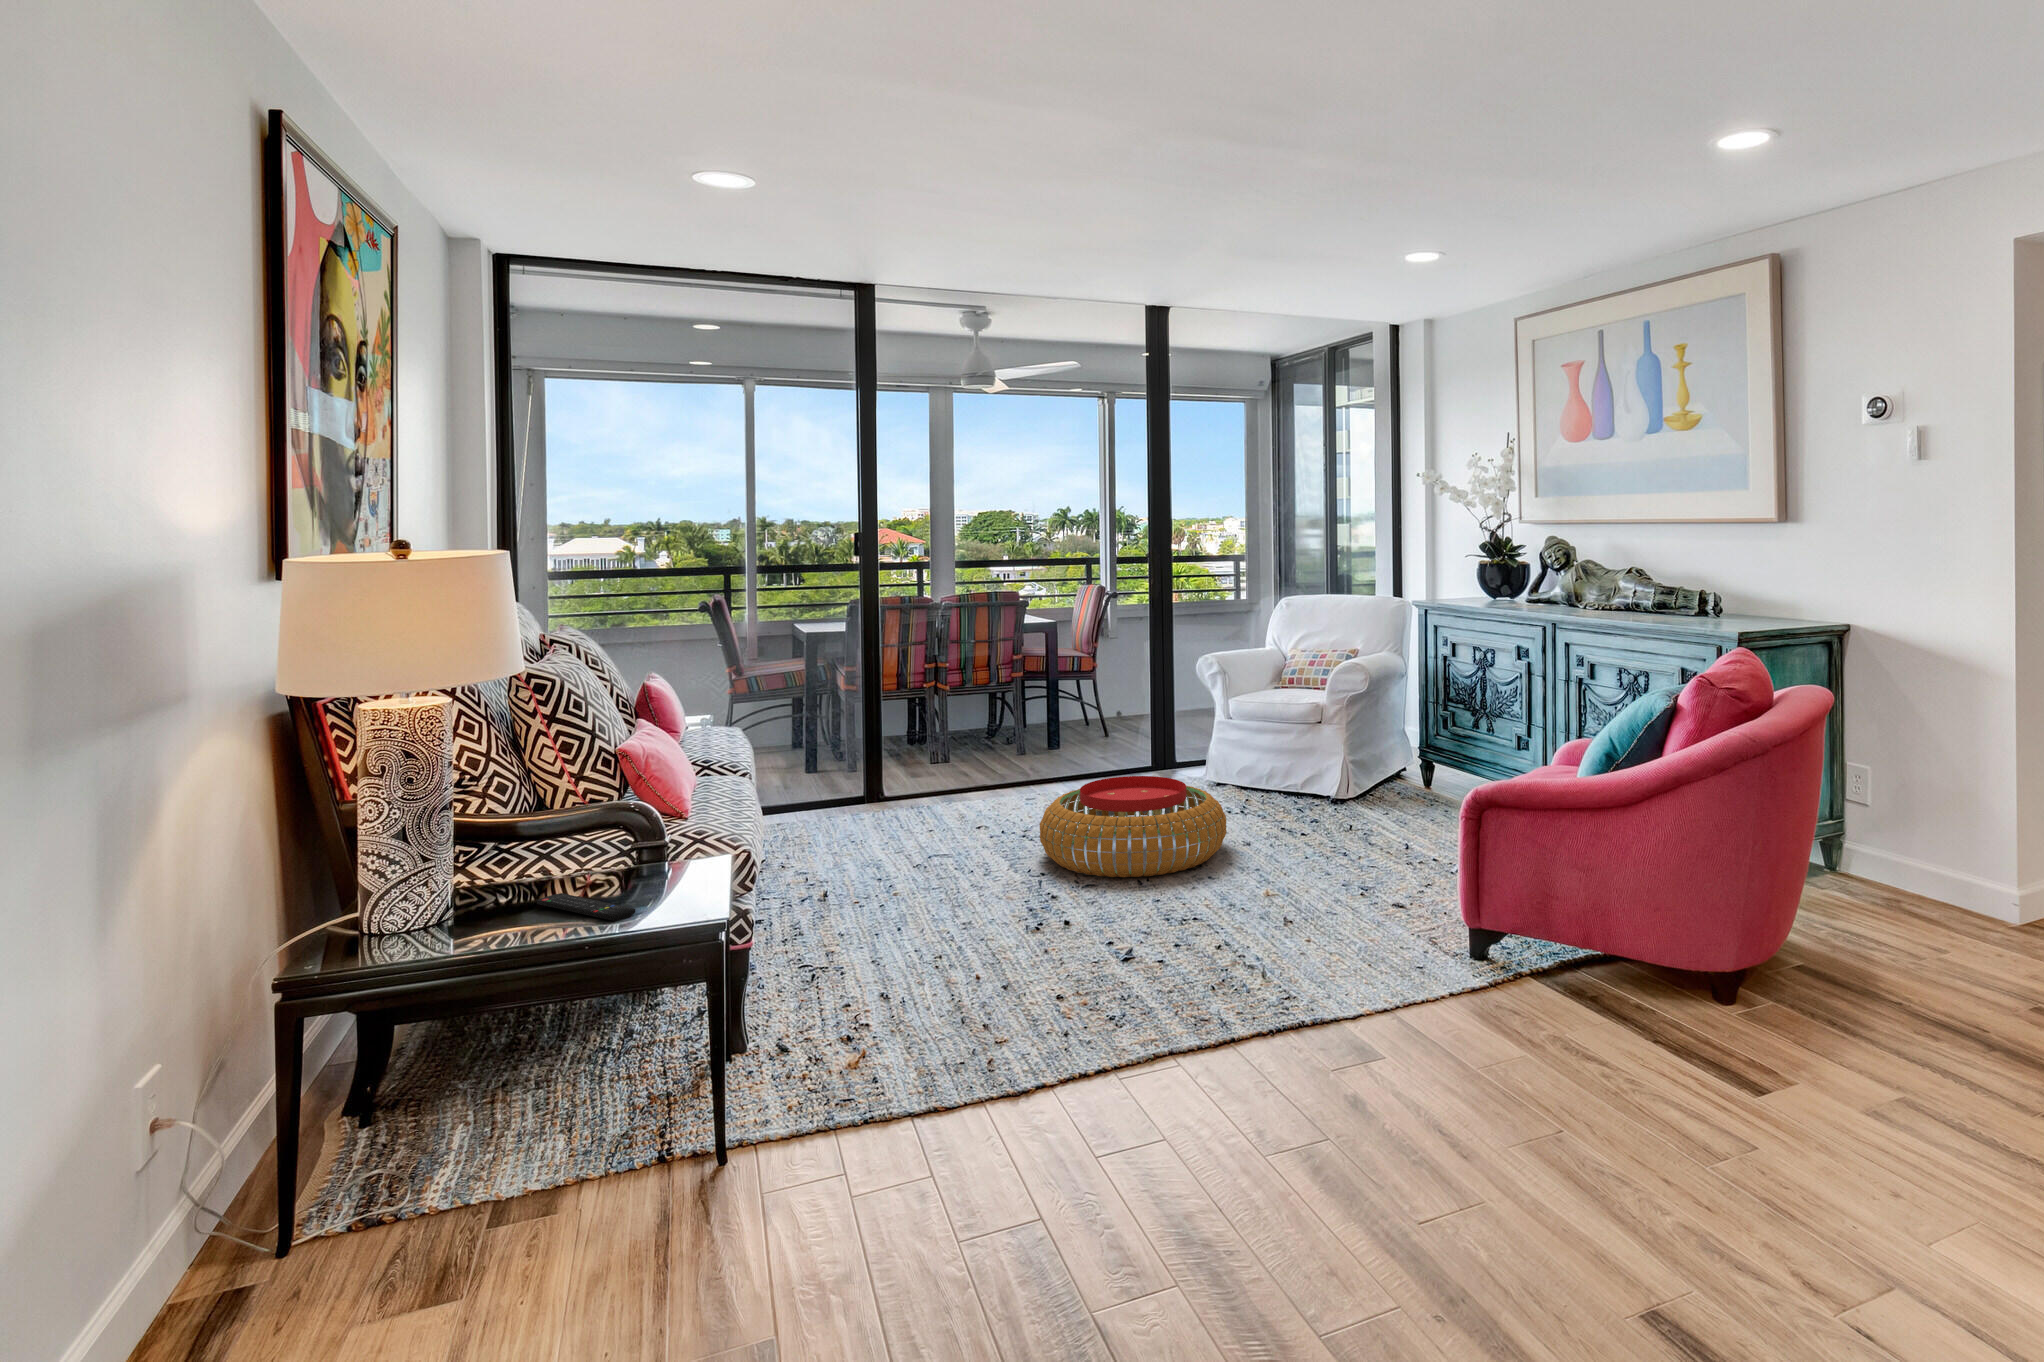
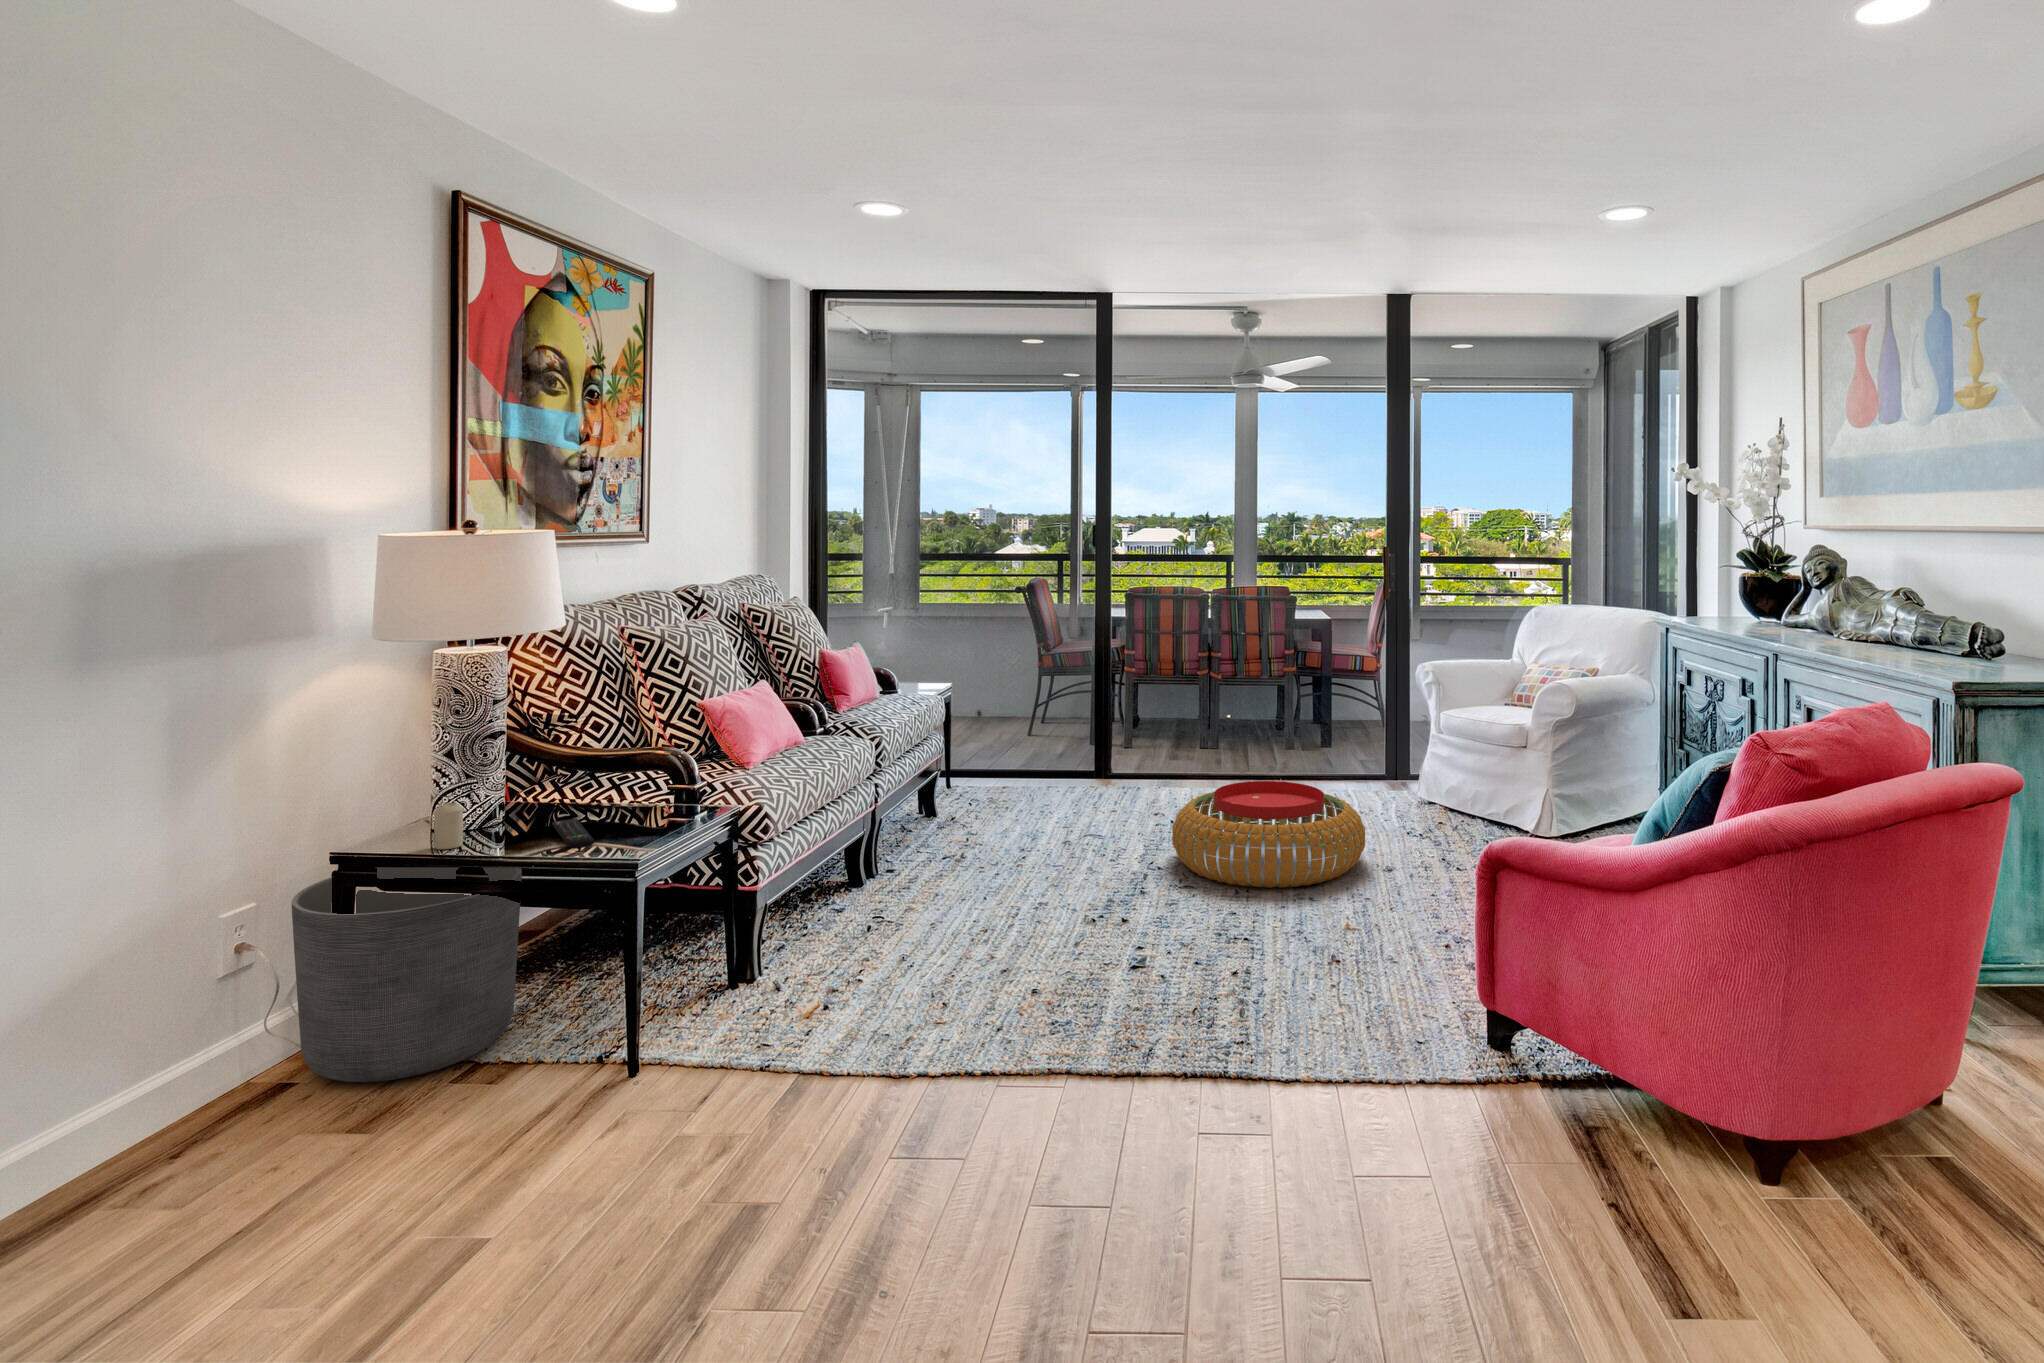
candle: none [422,890,458,949] -> present [434,802,463,849]
planter: none [222,956,517,1265] -> present [292,867,522,1082]

